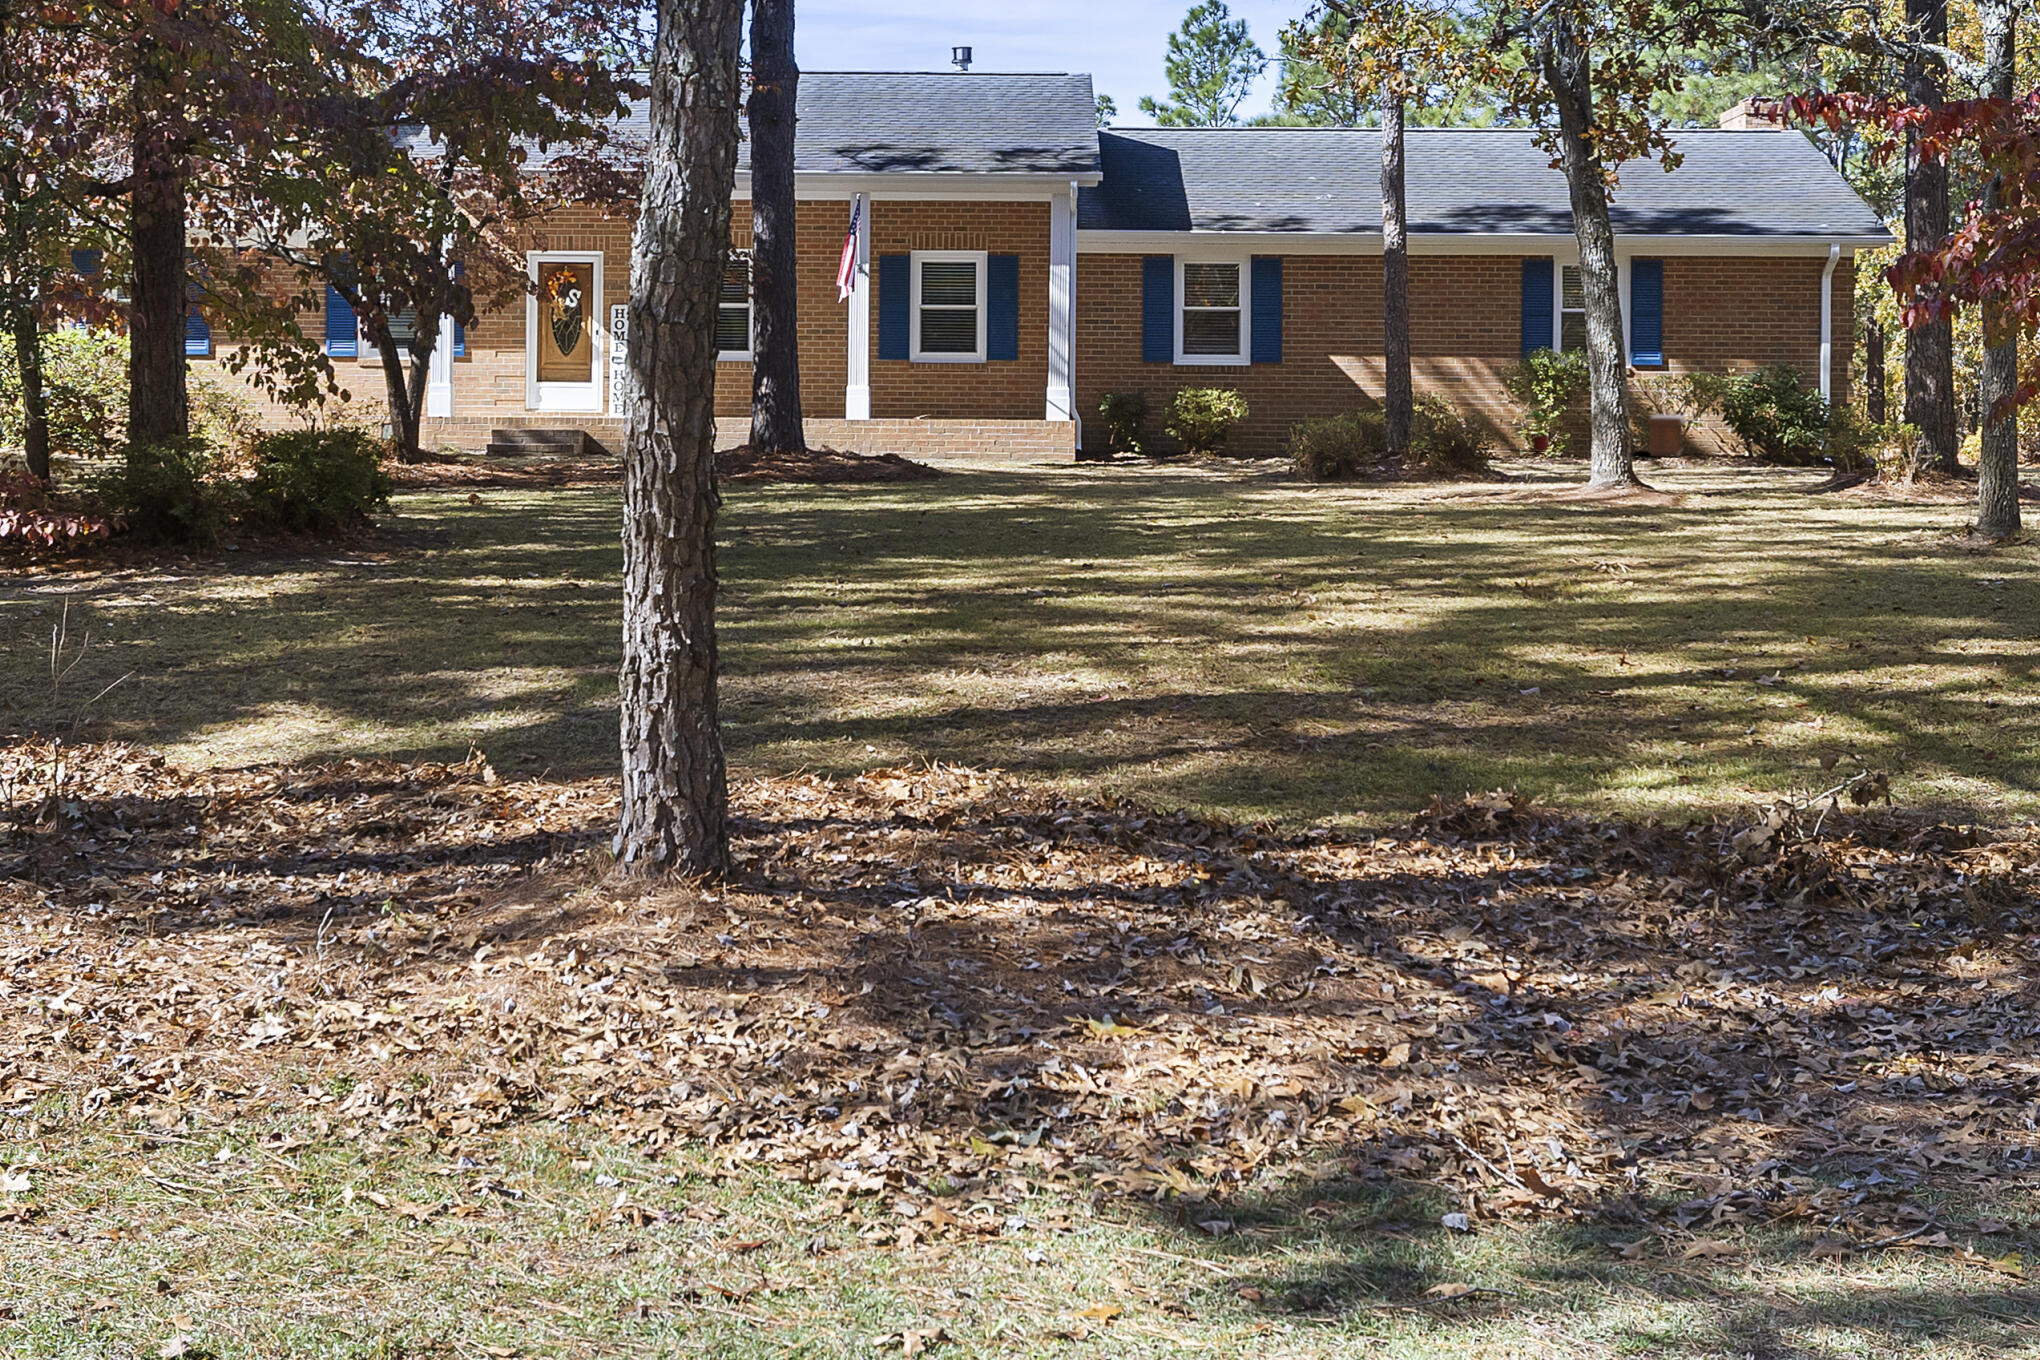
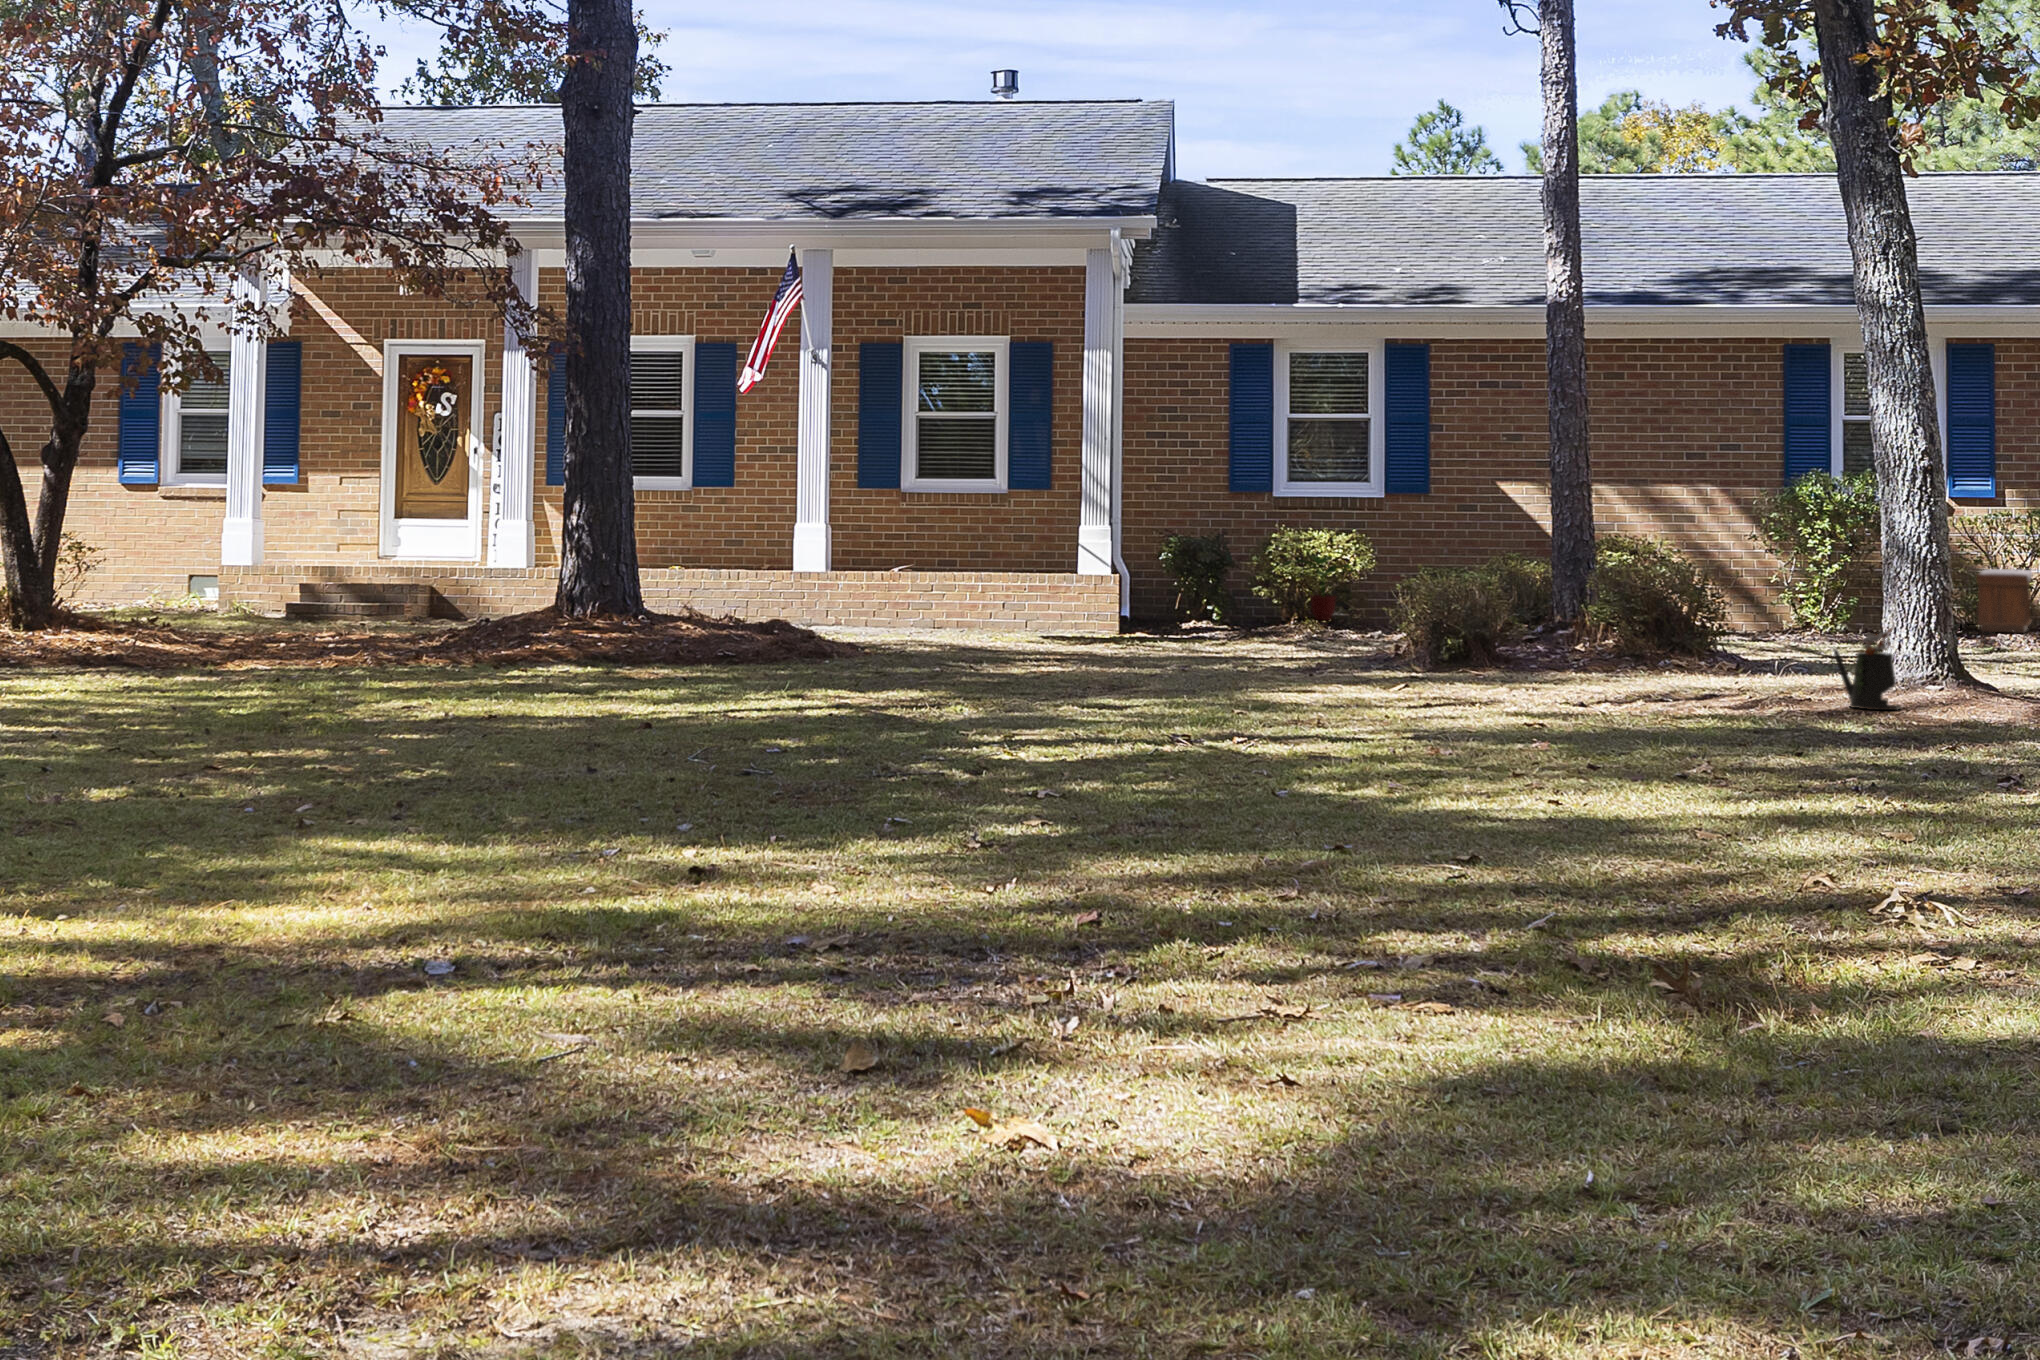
potted plant: present [1525,411,1555,452] -> present [1283,556,1354,620]
watering can: none [1558,450,1603,500] -> present [1834,628,1905,710]

